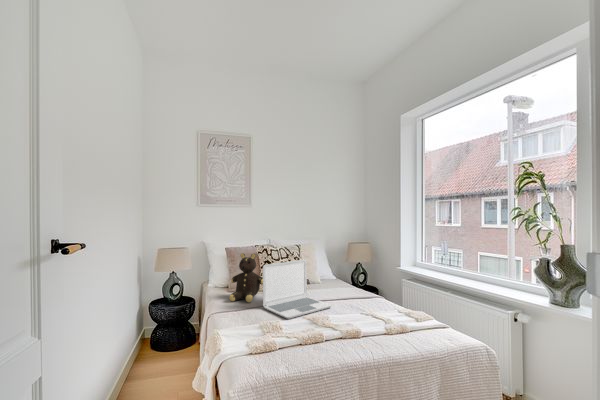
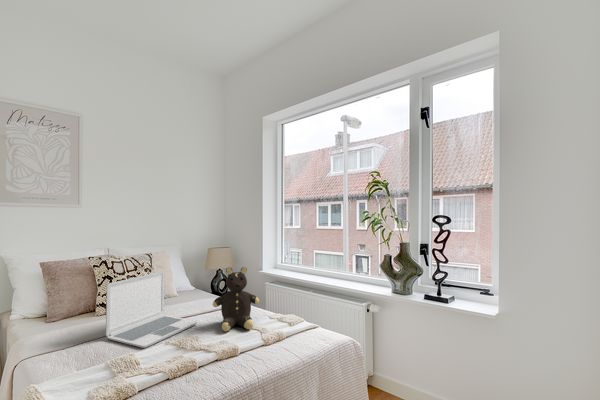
teddy bear: present [229,253,263,302] -> present [213,267,259,331]

